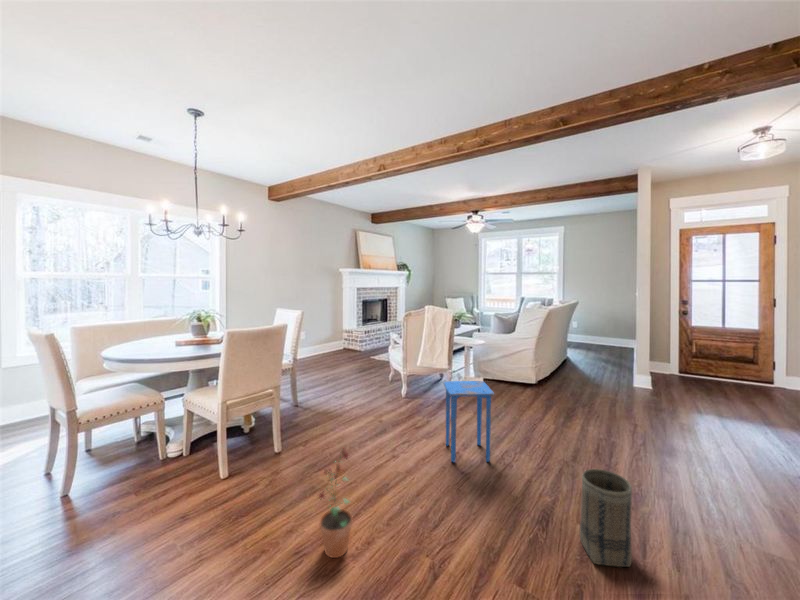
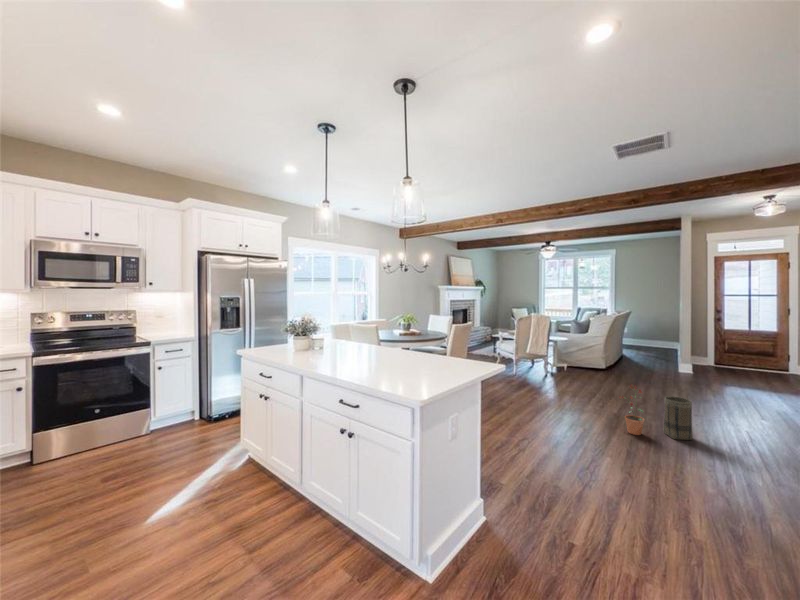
side table: present [443,381,494,462] -> none [563,360,600,406]
potted plant: present [319,448,353,558] -> present [619,385,644,435]

